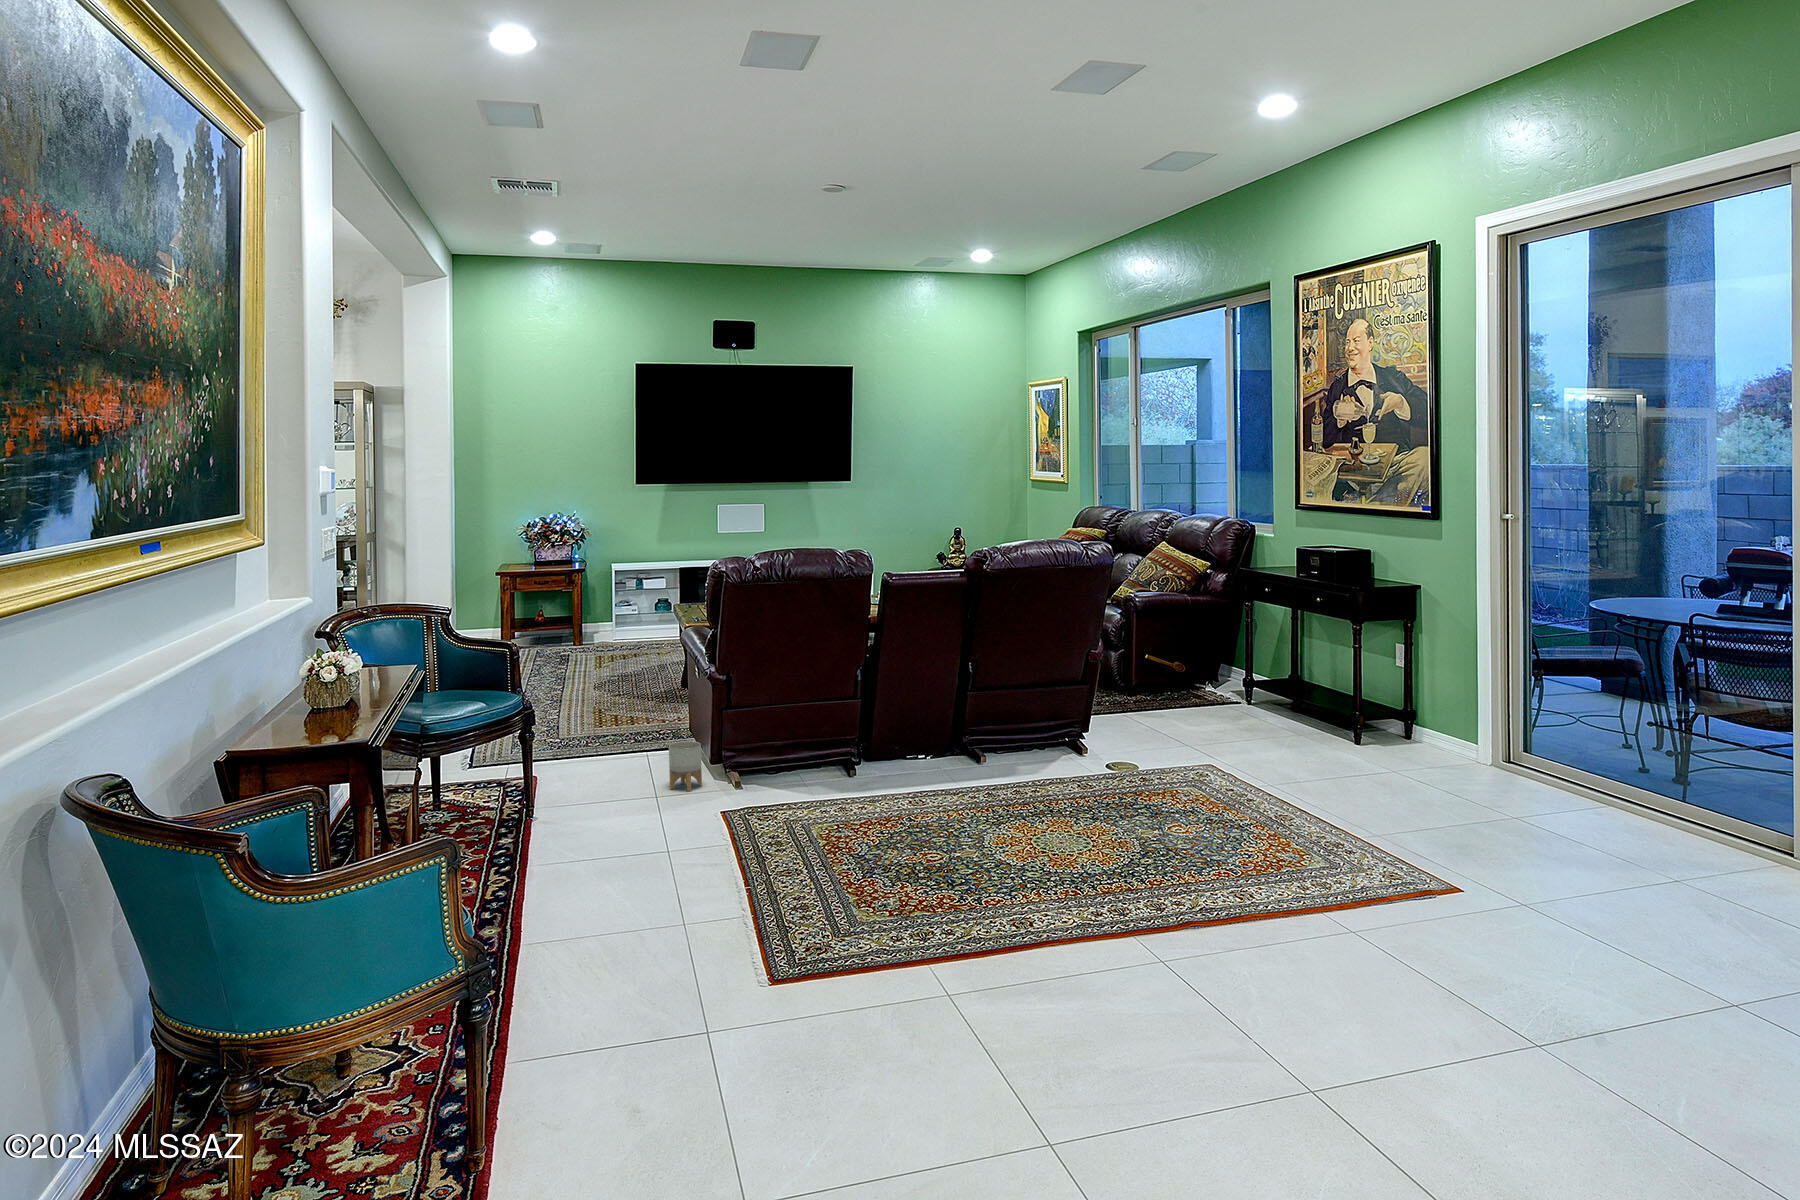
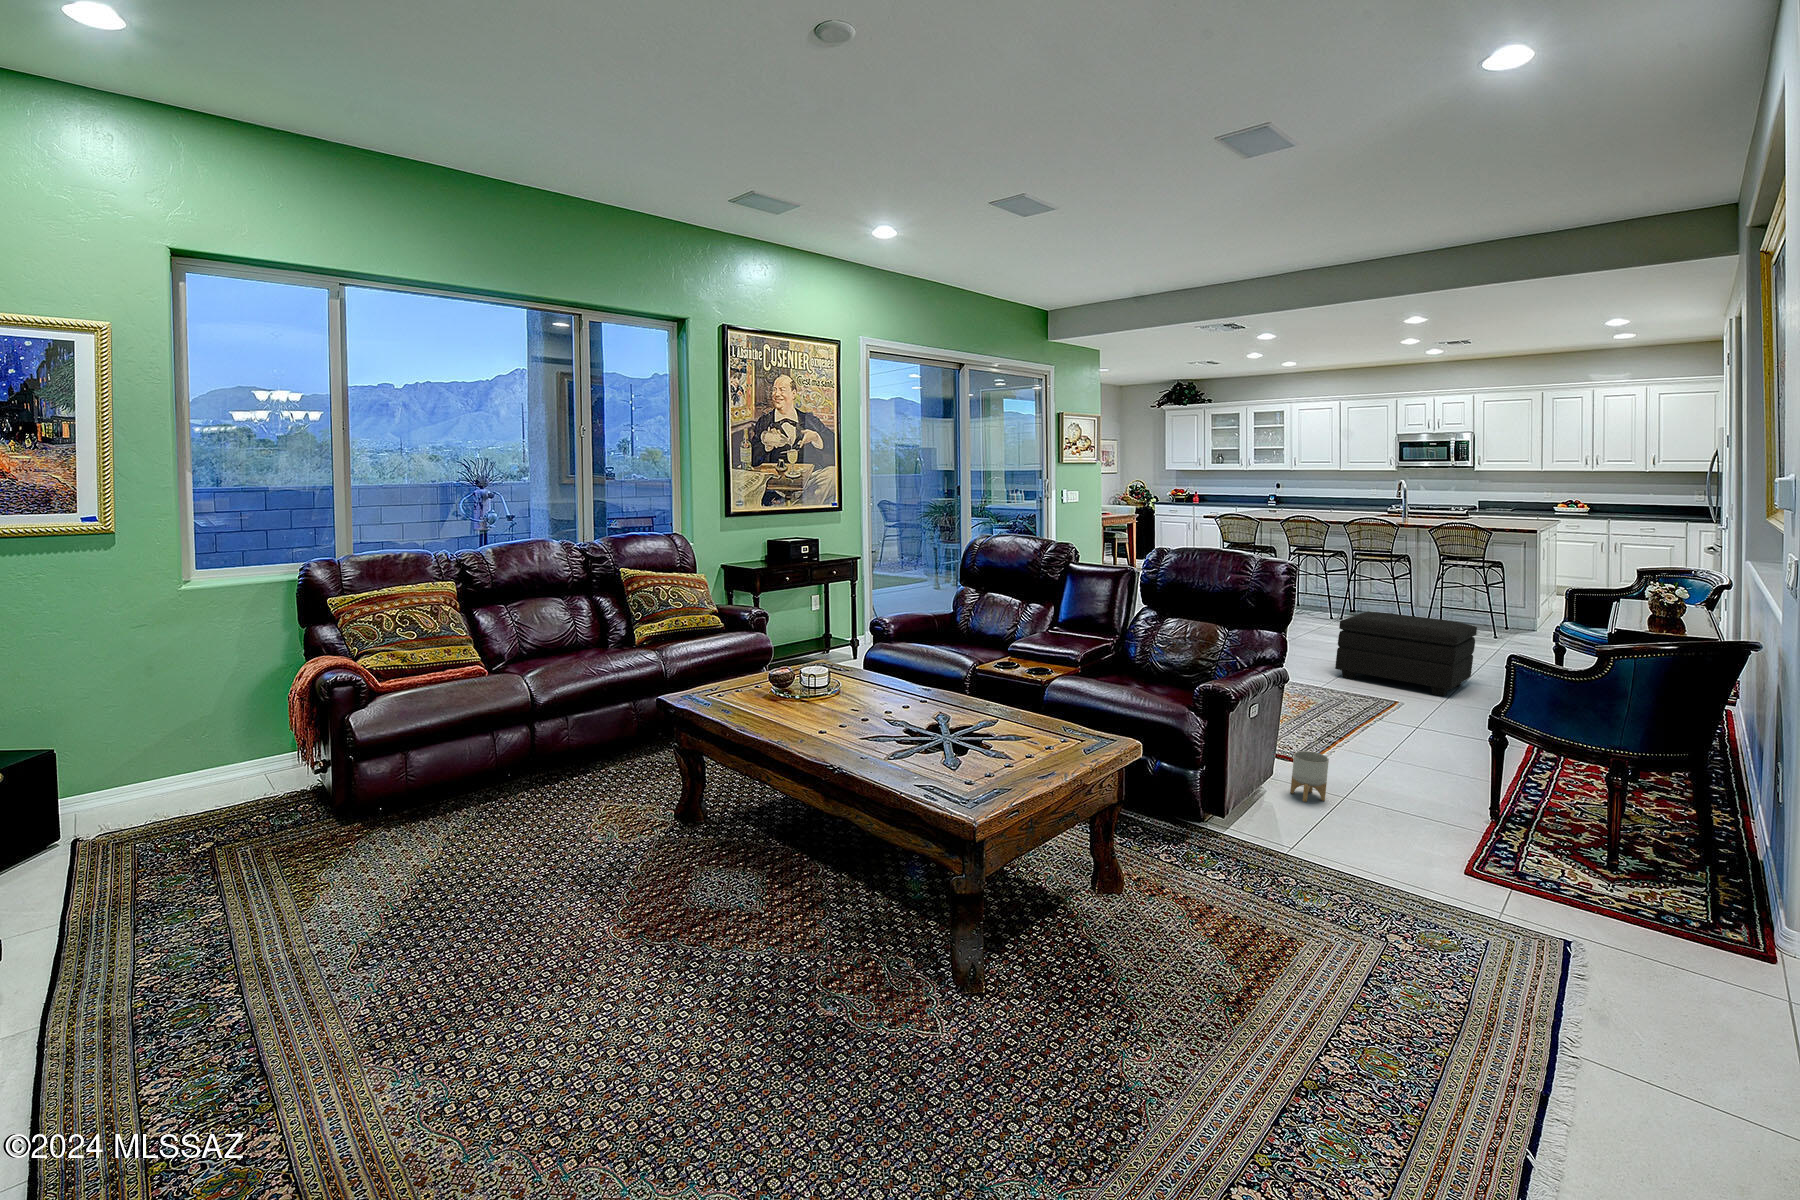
footstool: none [705,861,1049,1154] -> present [1335,612,1477,696]

